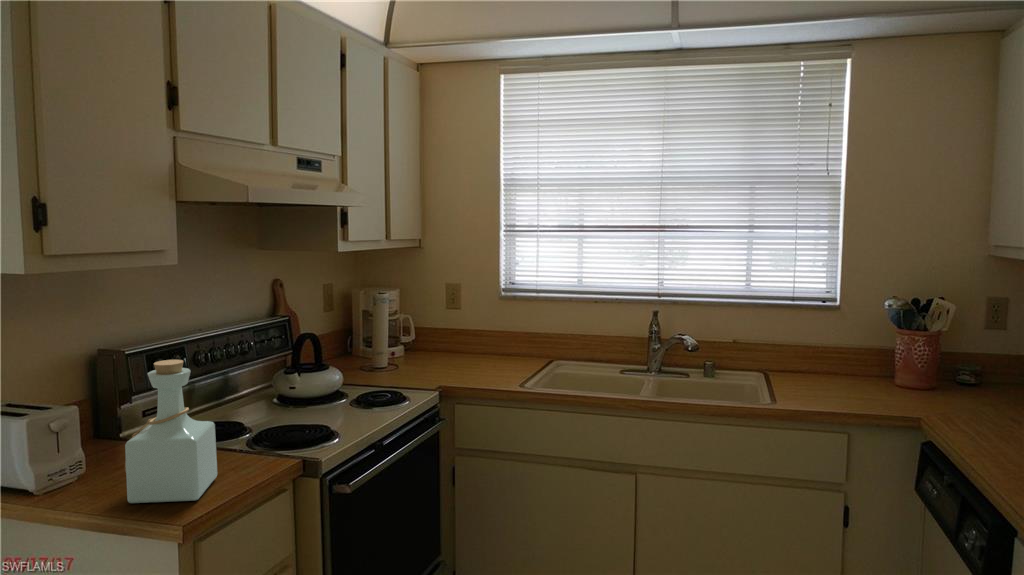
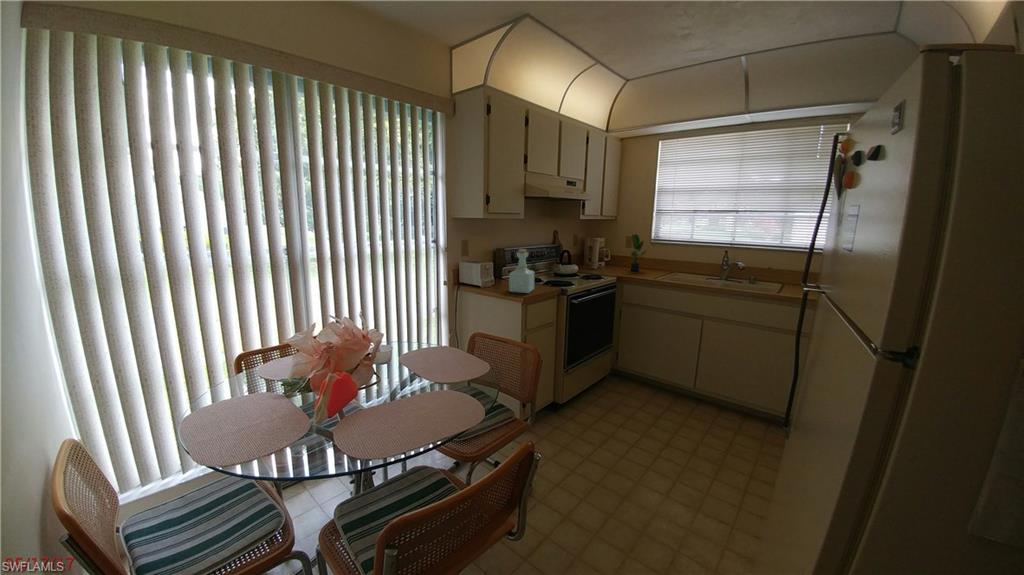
potted plant: none [454,278,497,364] -> present [630,234,646,271]

